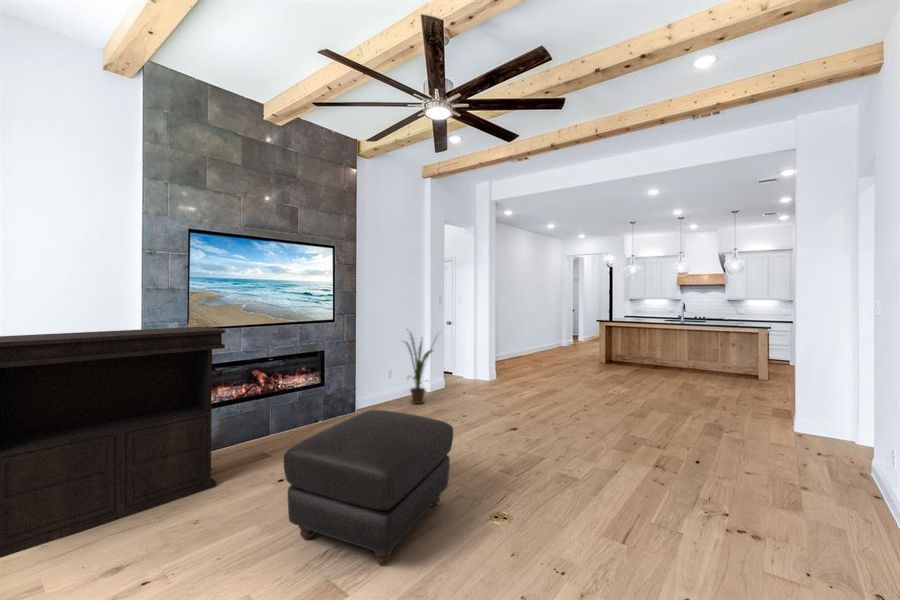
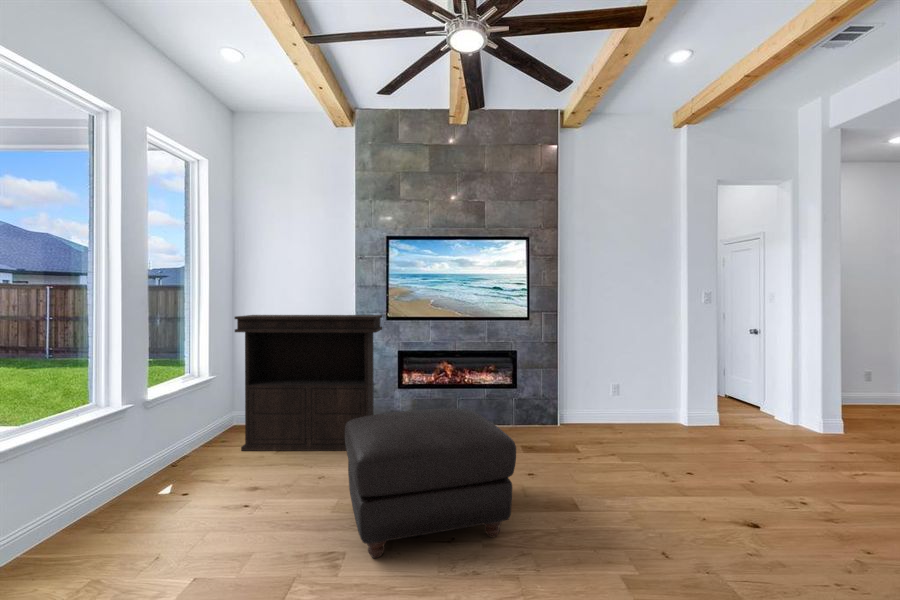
house plant: present [406,334,439,404] -> none [613,332,676,436]

